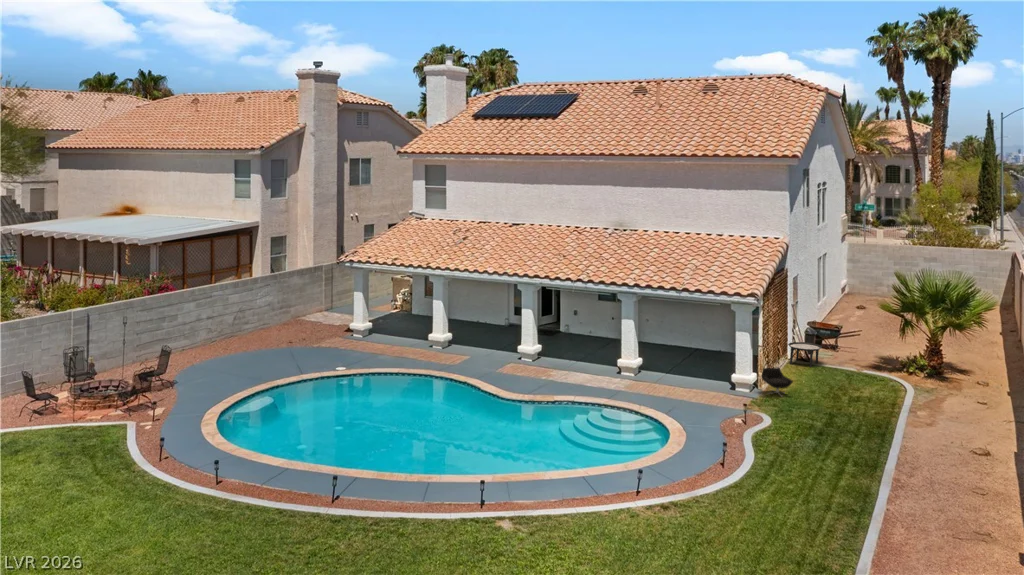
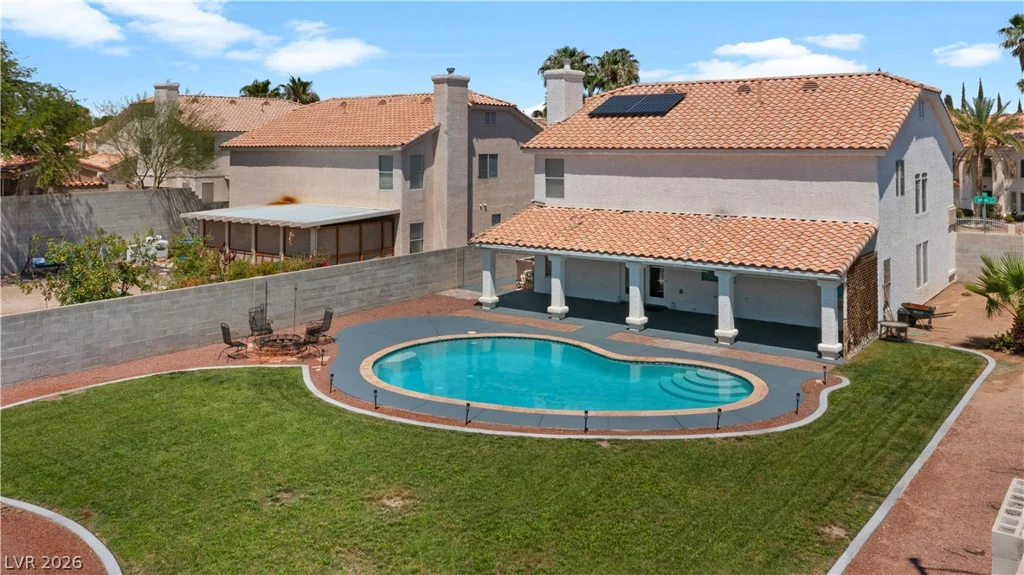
lounge chair: present [761,367,793,393] -> none [846,339,876,365]

